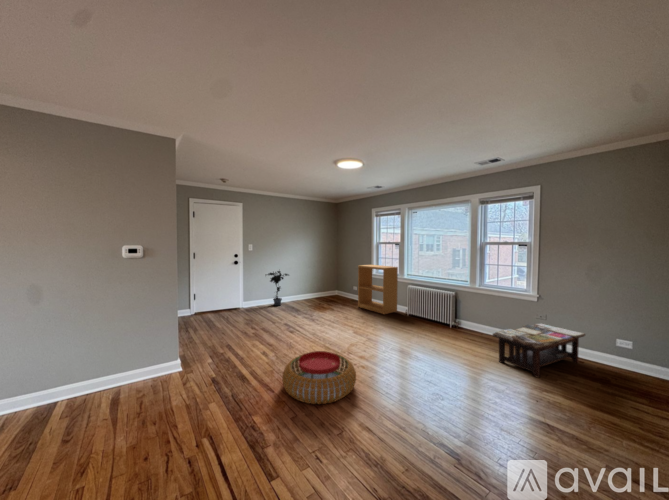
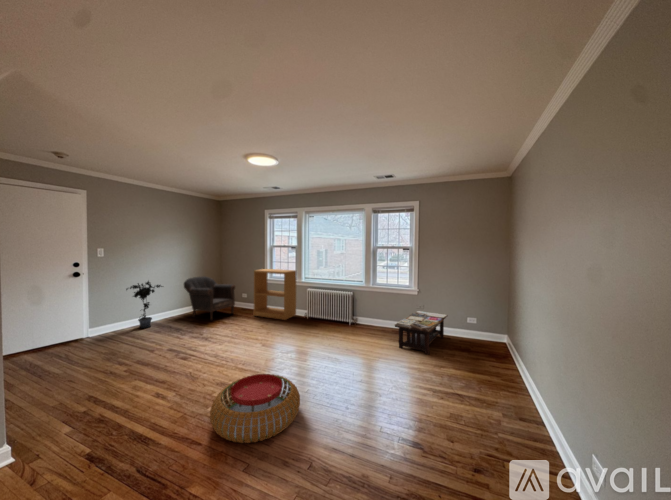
armchair: none [305,269,344,306] -> present [184,276,235,320]

